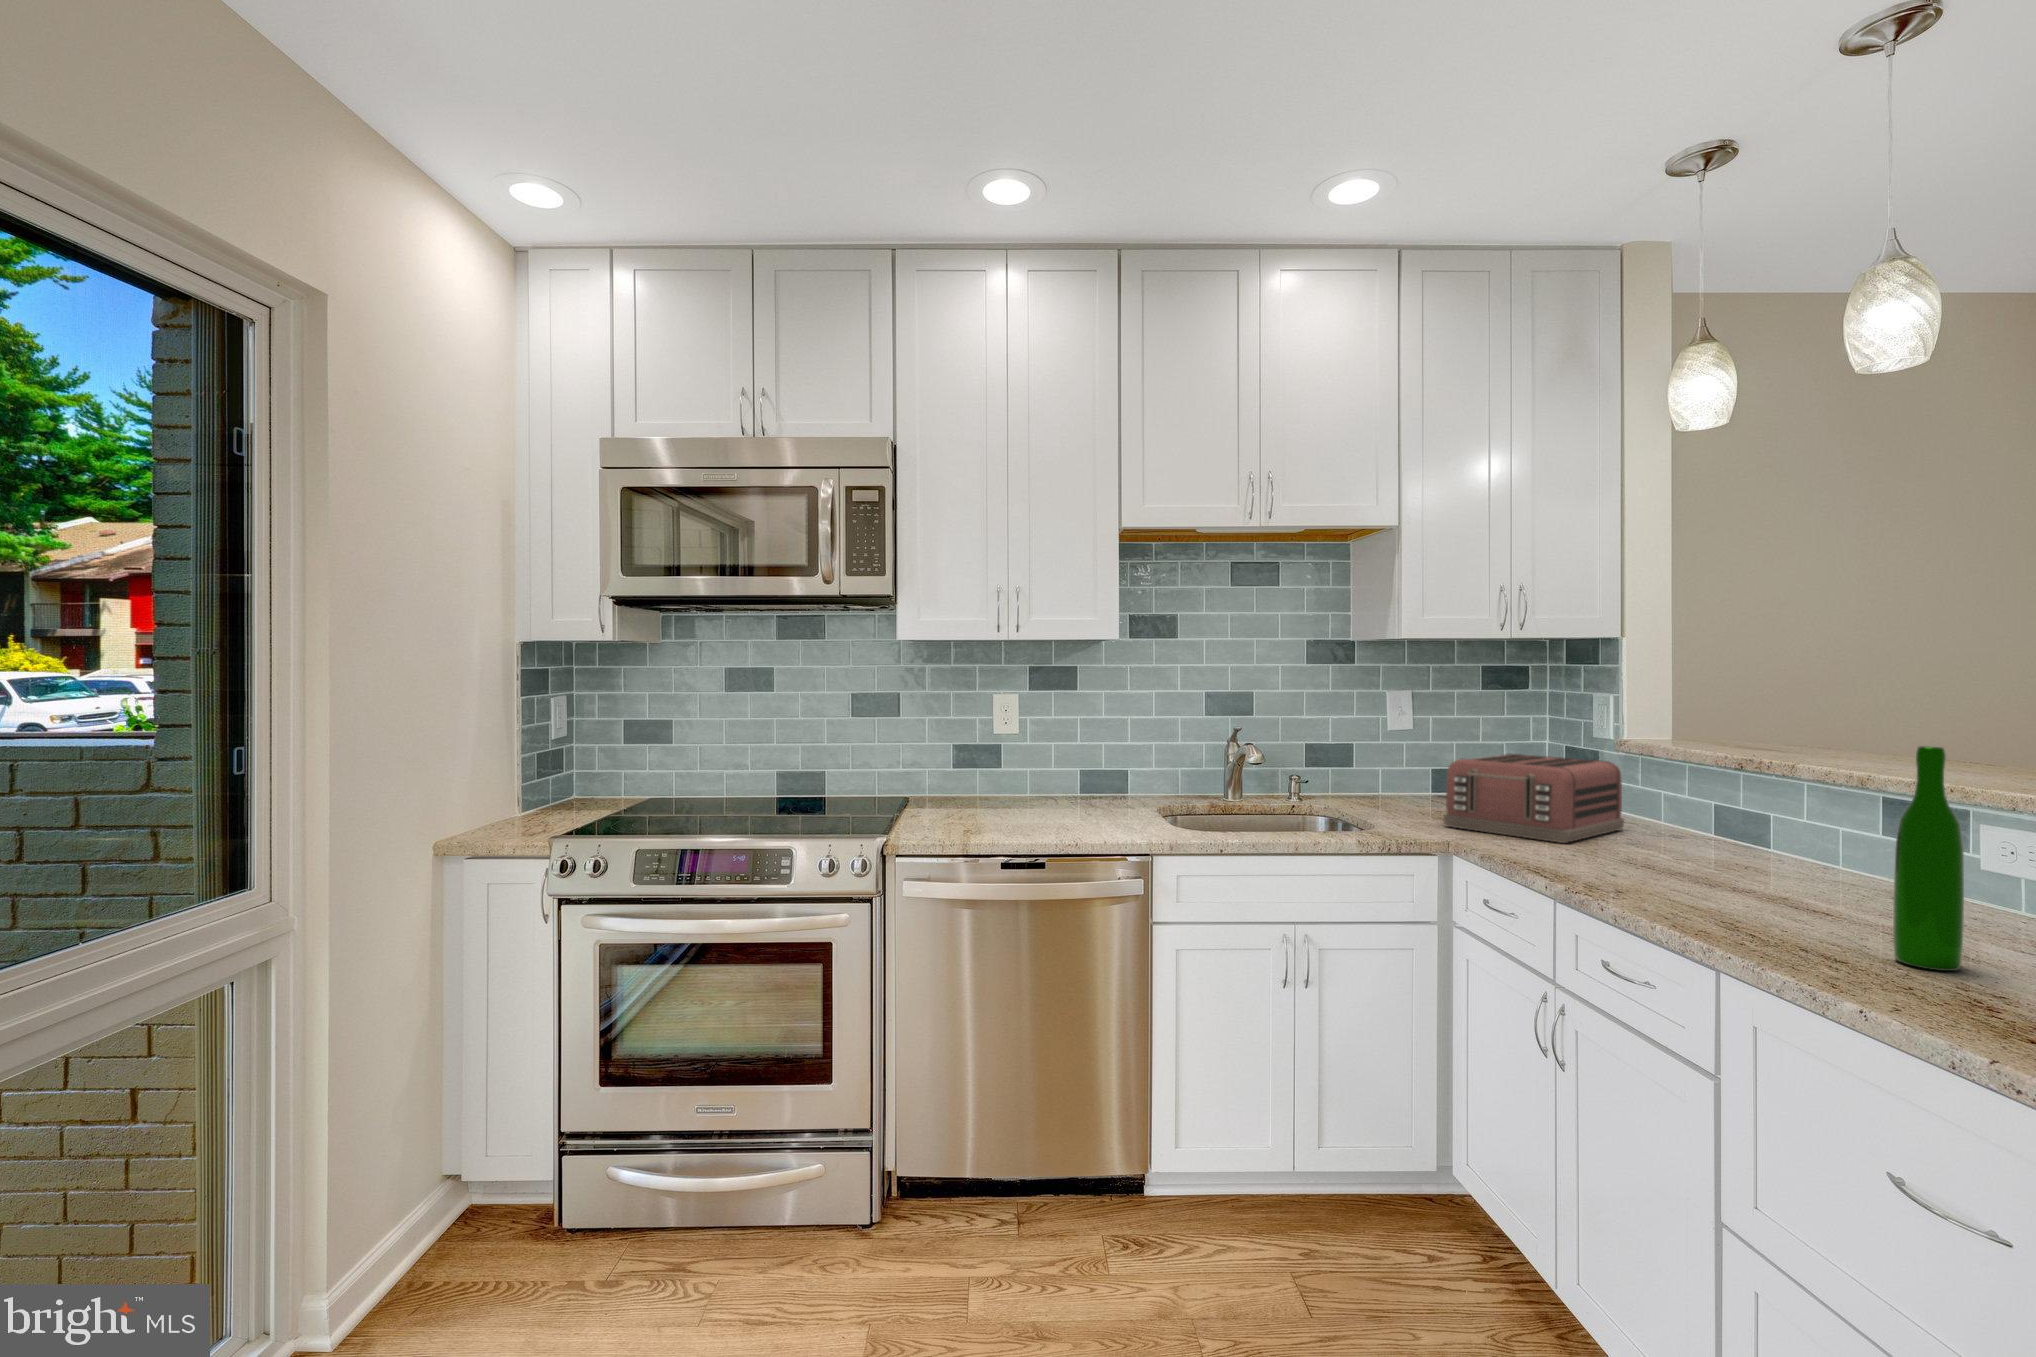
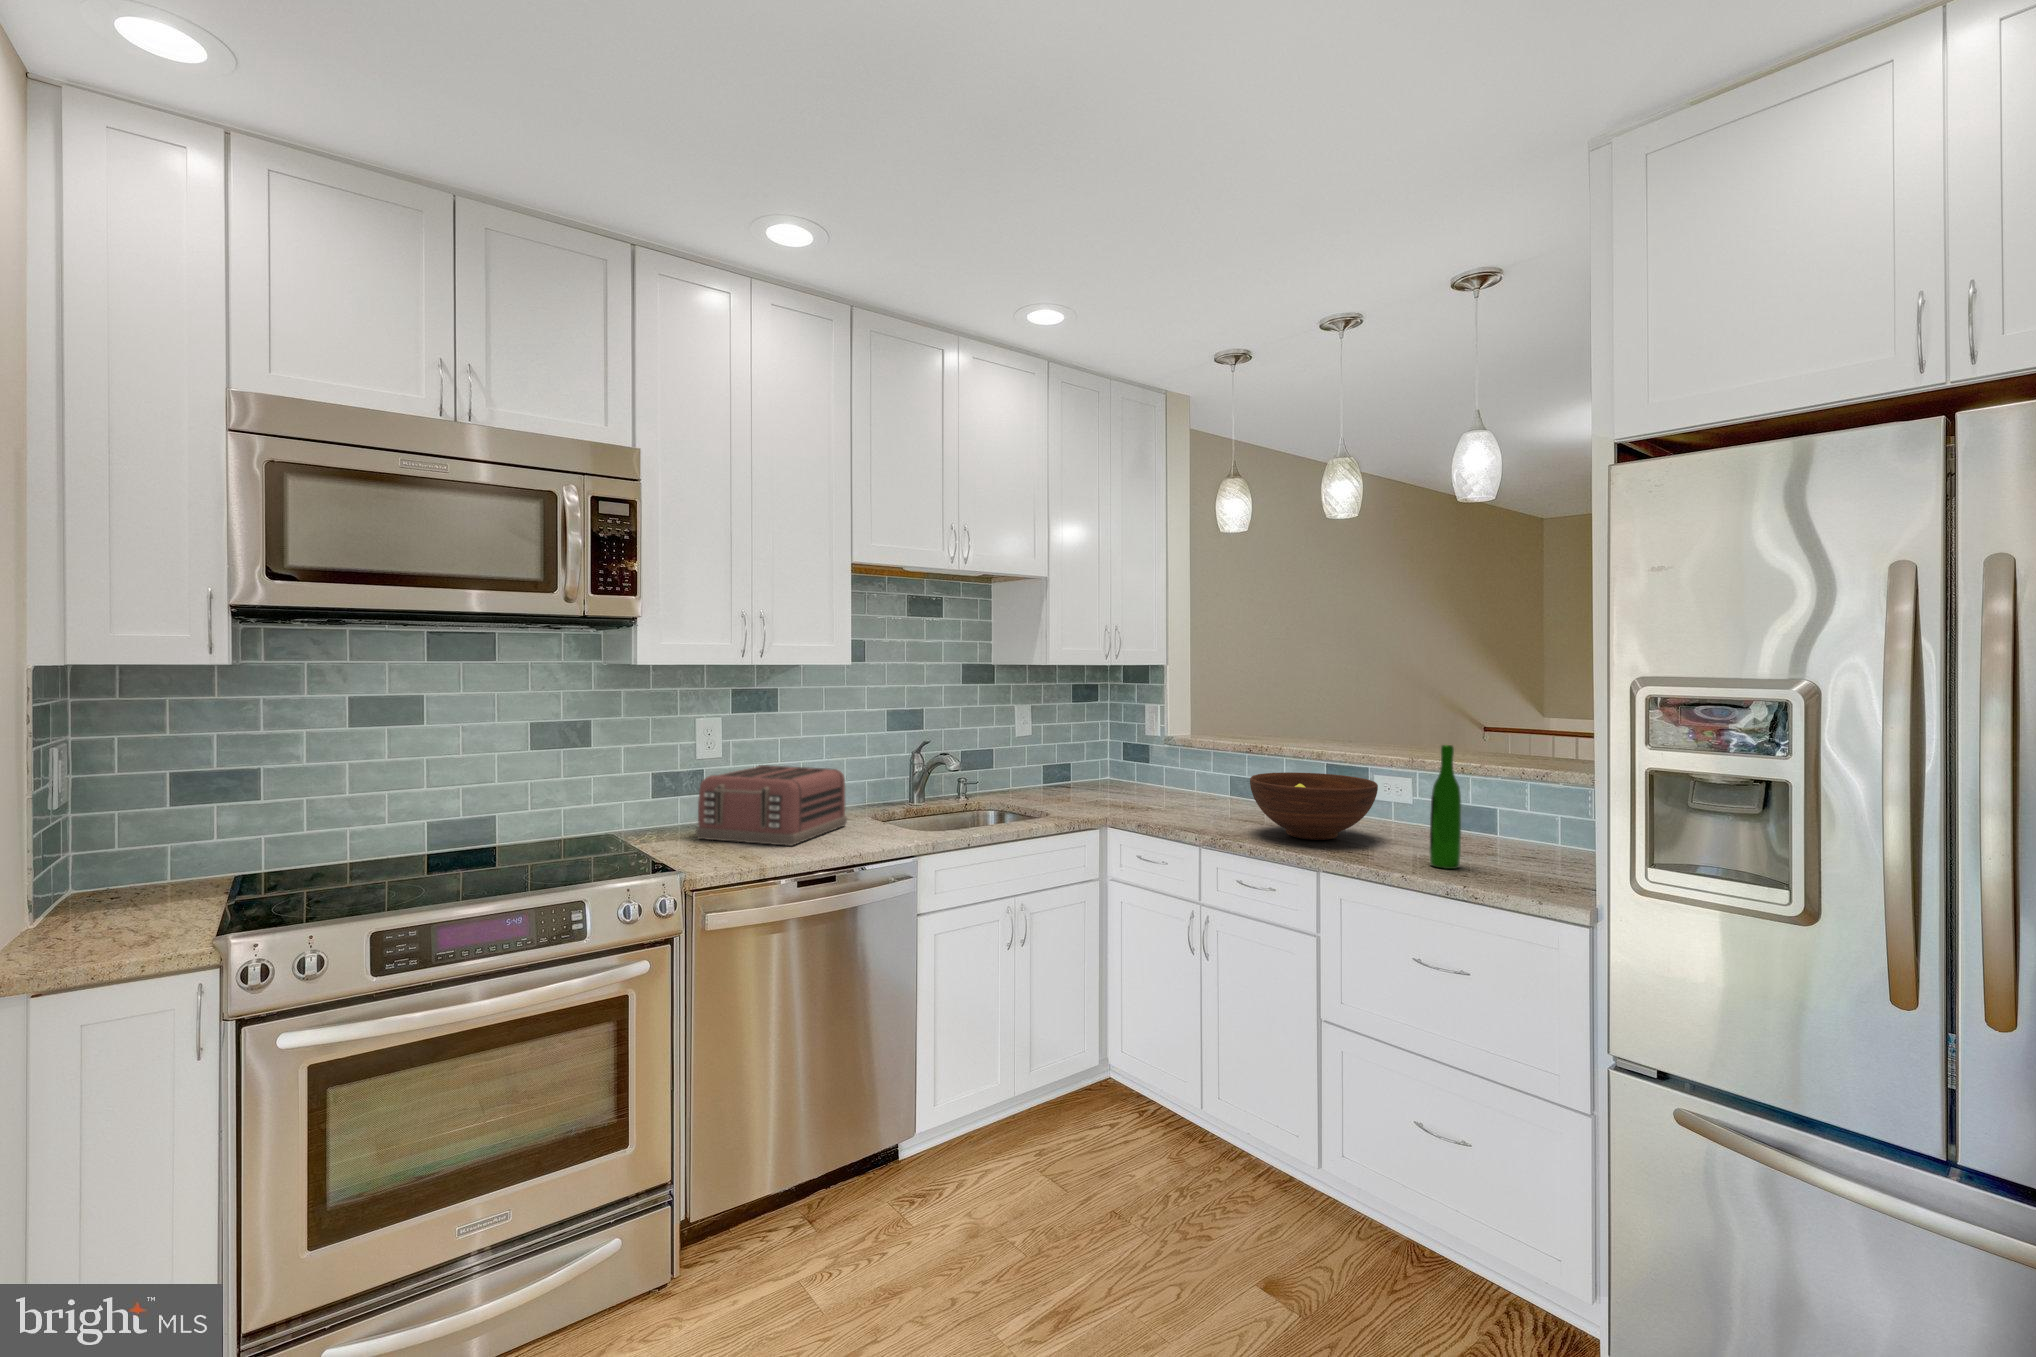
toaster: present [1443,754,1624,843] -> present [696,765,847,846]
fruit bowl: none [1622,790,1864,899] -> present [1250,772,1378,840]

